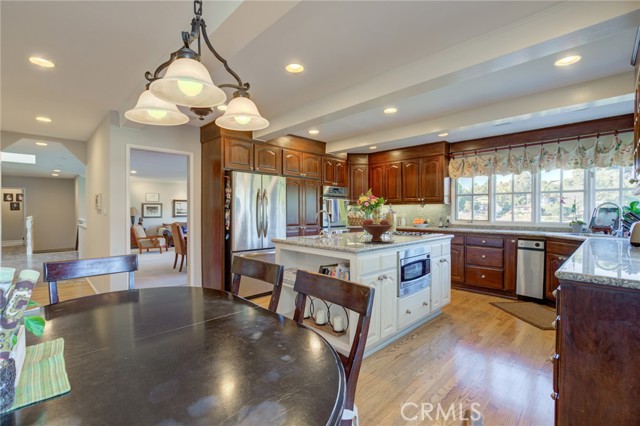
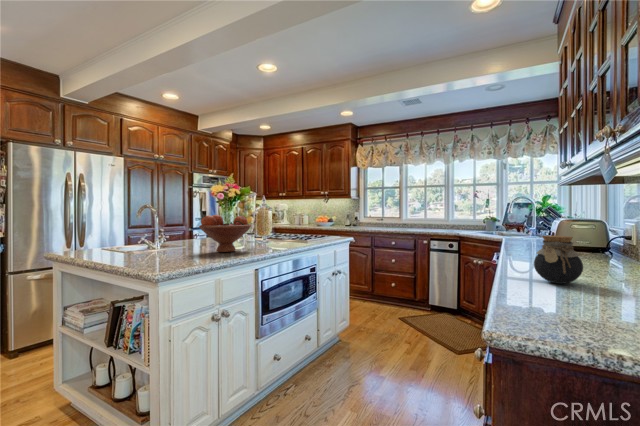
jar: none [588,235,619,262] -> present [534,236,583,284]

